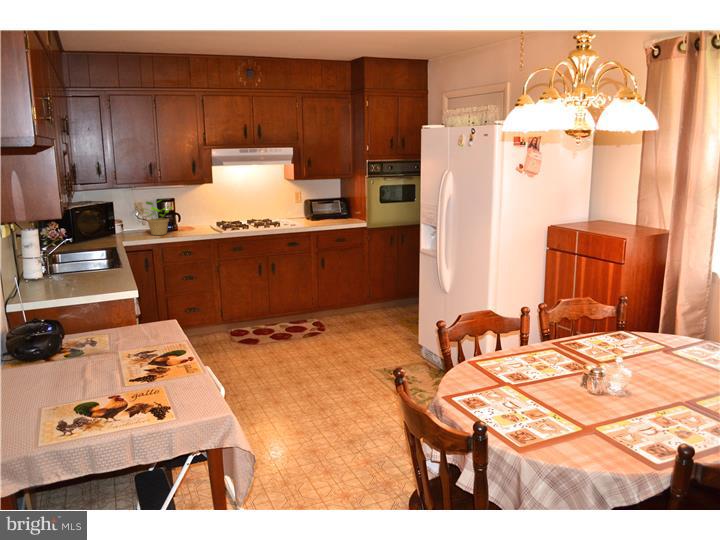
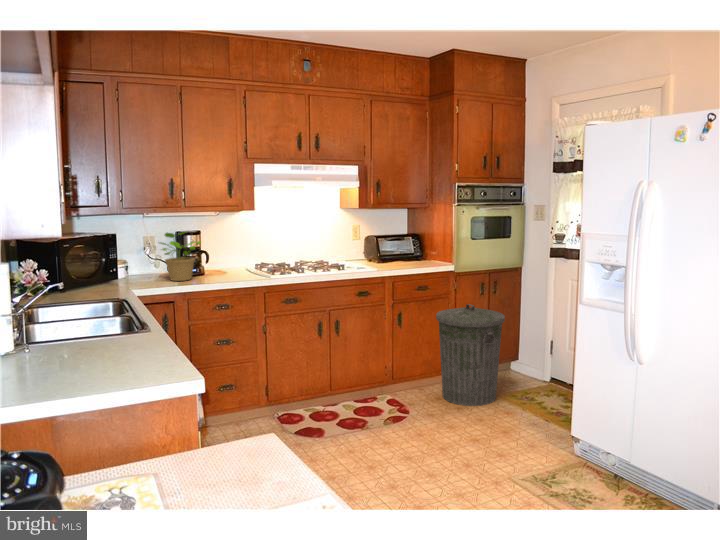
trash can: none [349,252,399,326] -> present [436,304,505,406]

